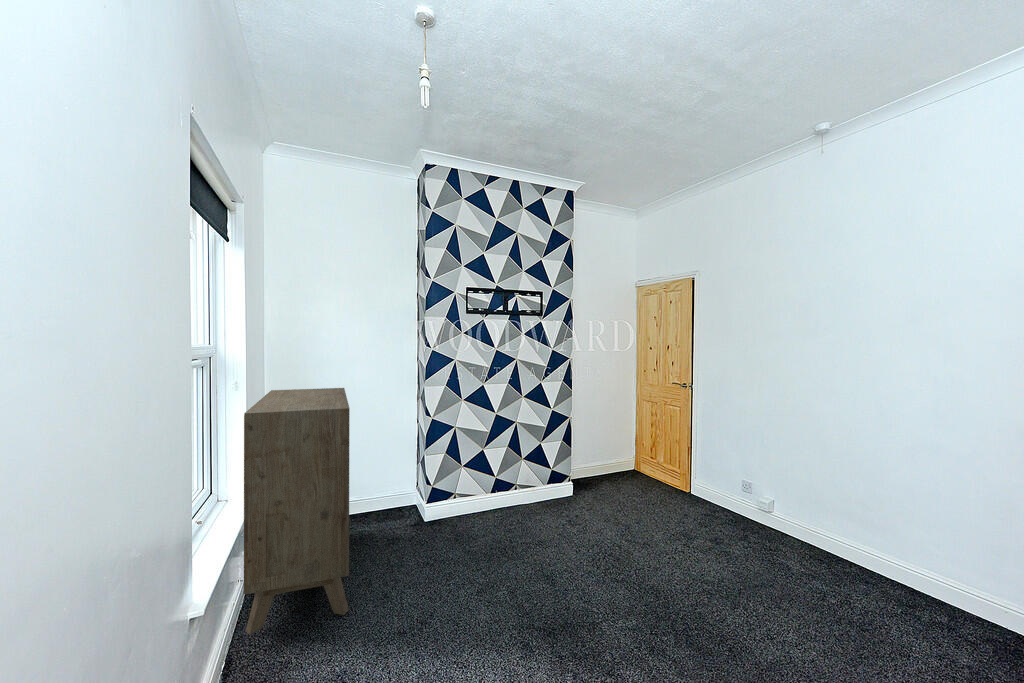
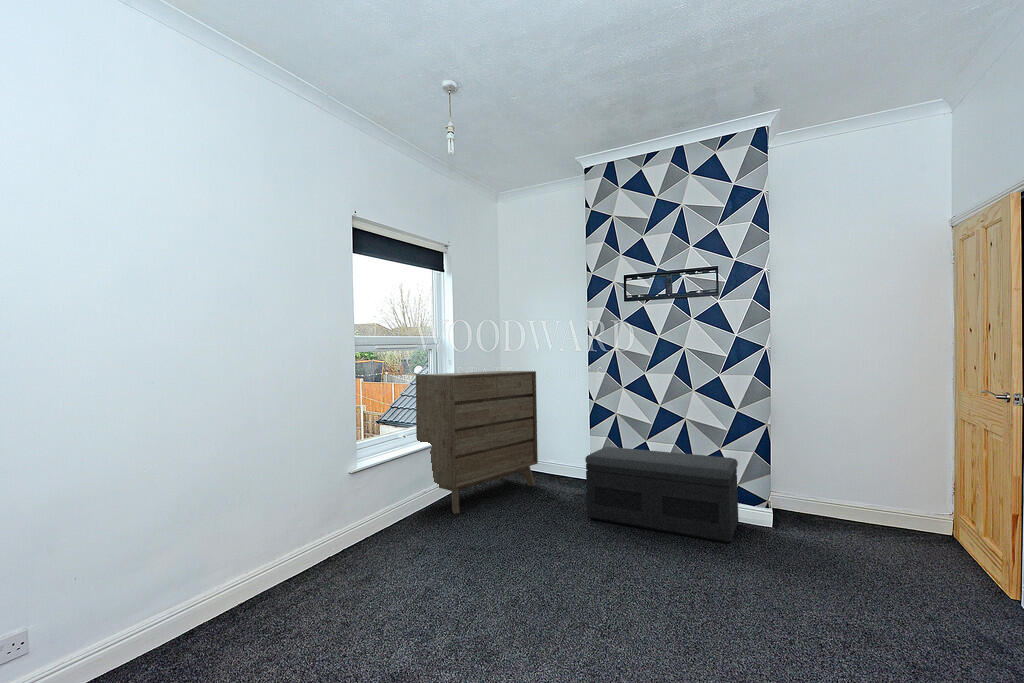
storage bench: none [454,449,584,541] -> present [585,447,739,543]

